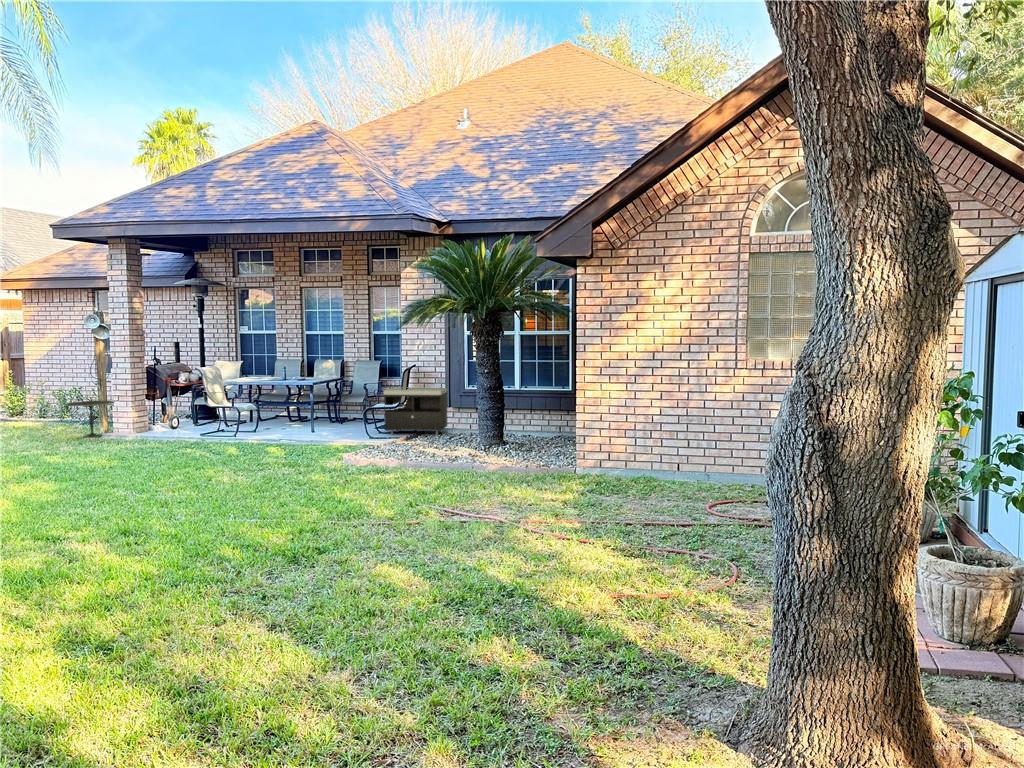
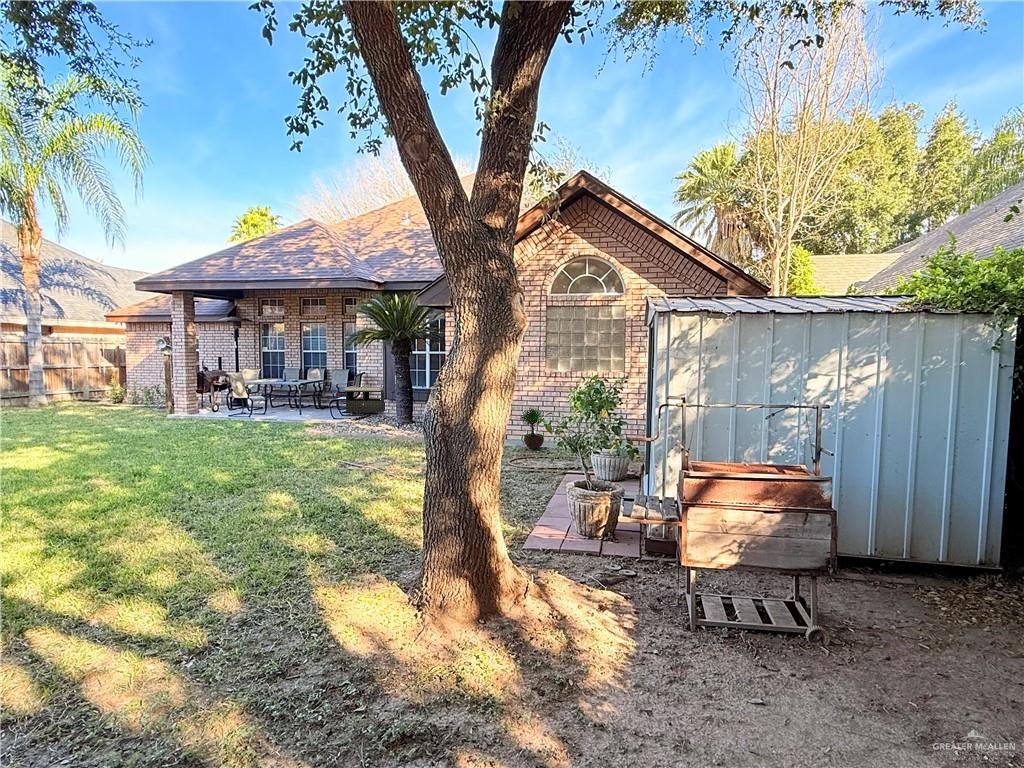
side table: present [66,401,114,437] -> none [133,394,169,418]
potted tree: none [705,411,752,485] -> present [519,408,544,449]

